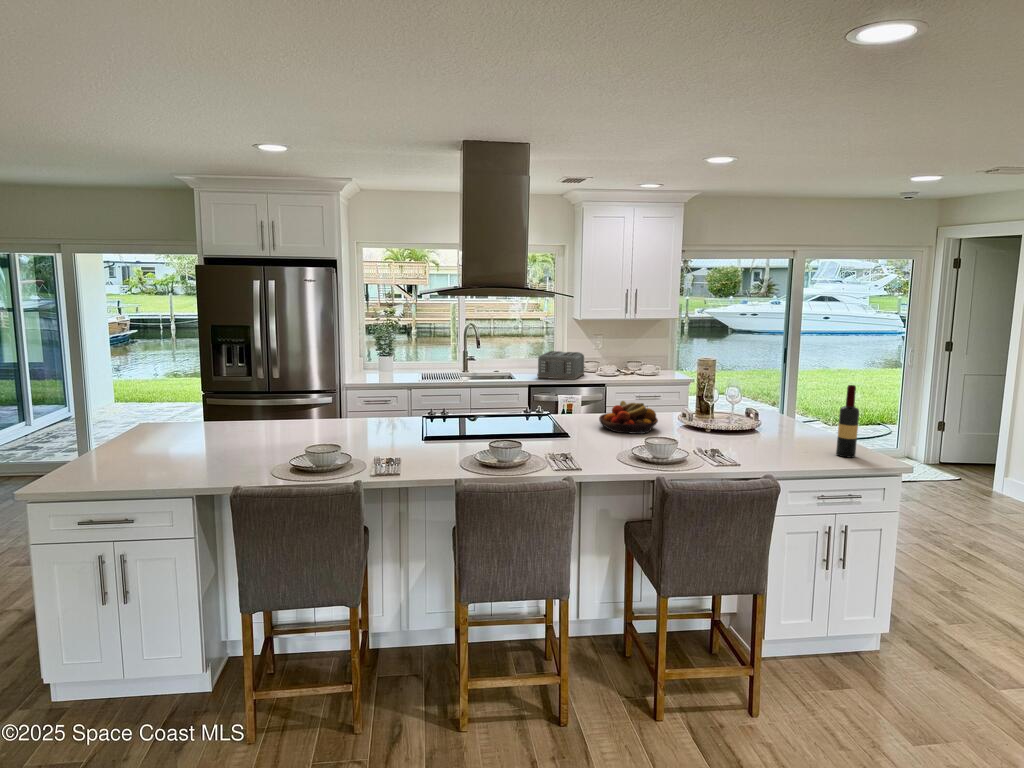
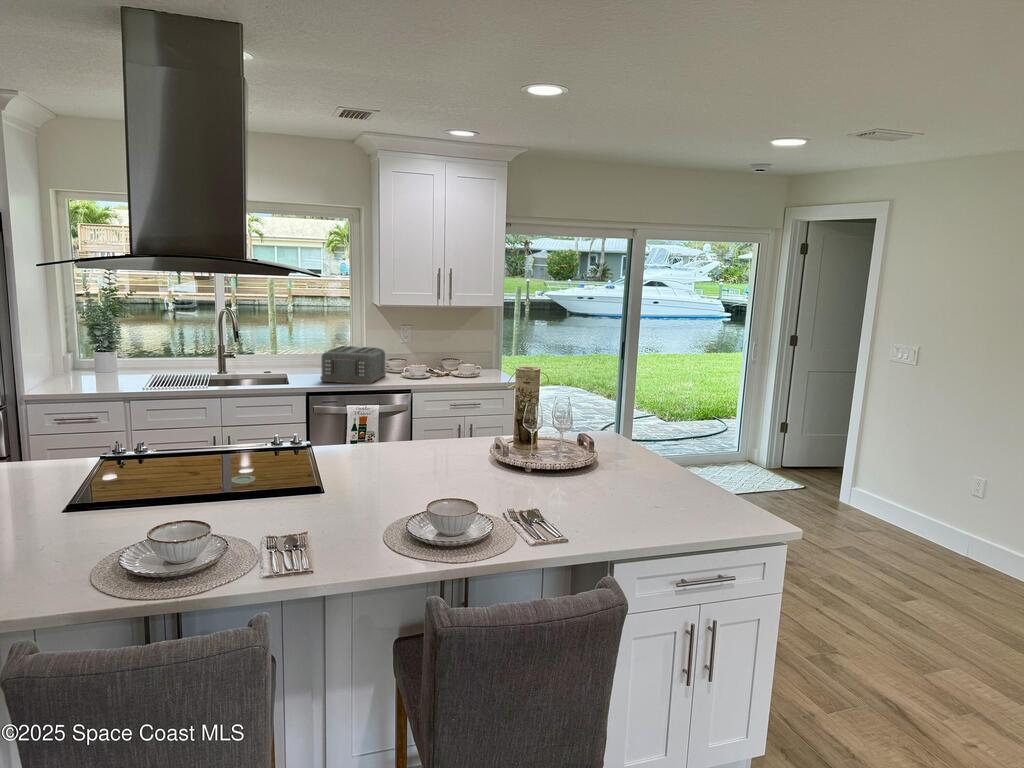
wine bottle: present [836,385,859,458] -> none [700,412,732,517]
fruit bowl: present [599,401,658,434] -> none [370,427,456,481]

